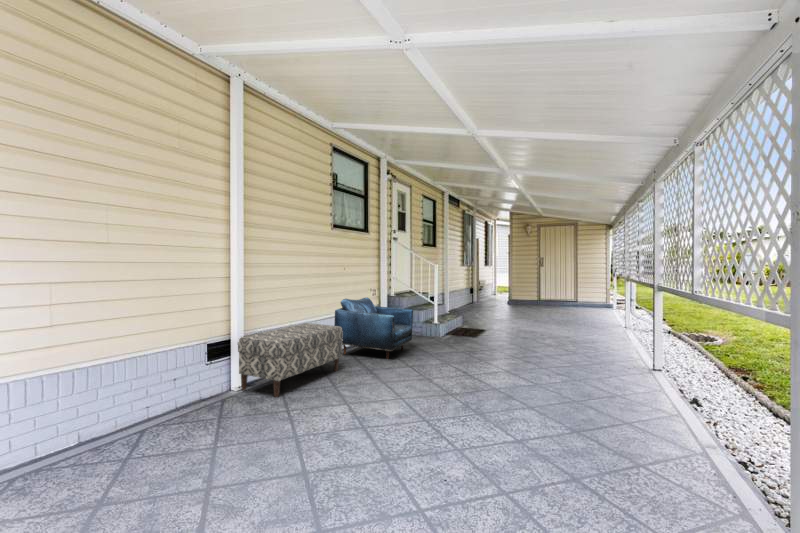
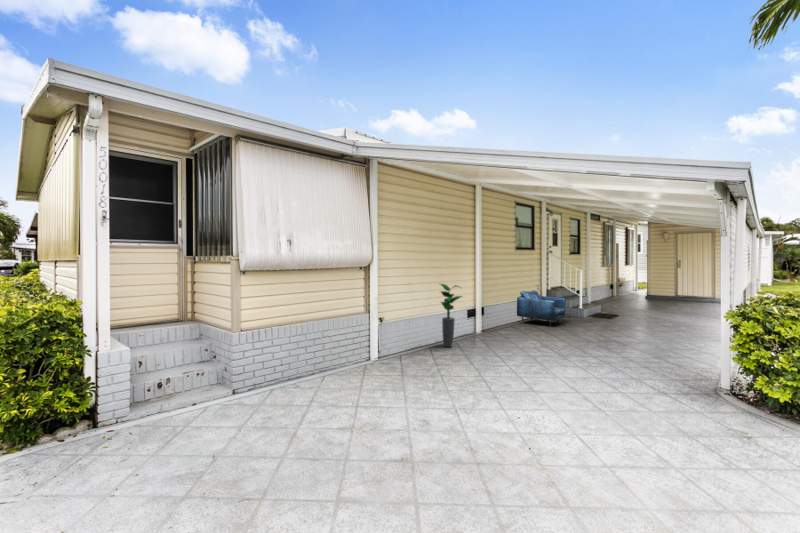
potted plant: none [63,286,154,457] -> present [440,284,462,347]
bench: present [238,323,343,397] -> none [477,303,526,337]

